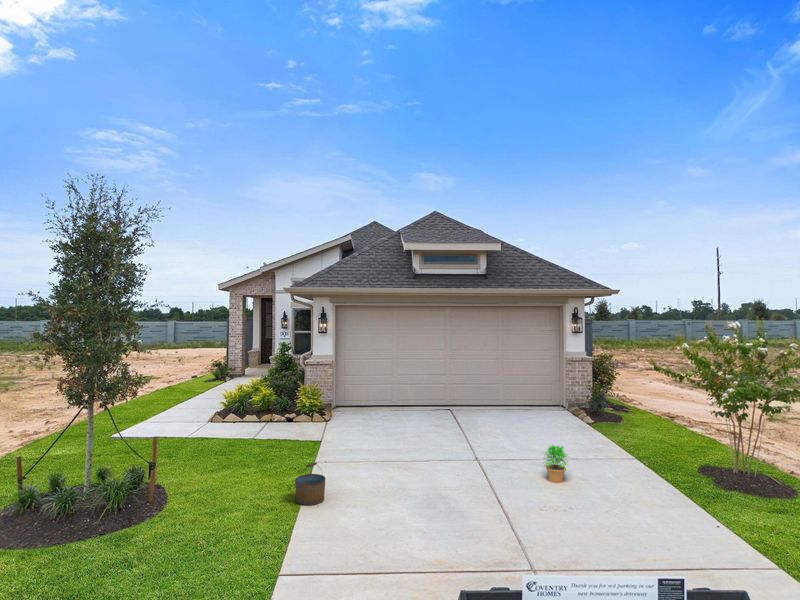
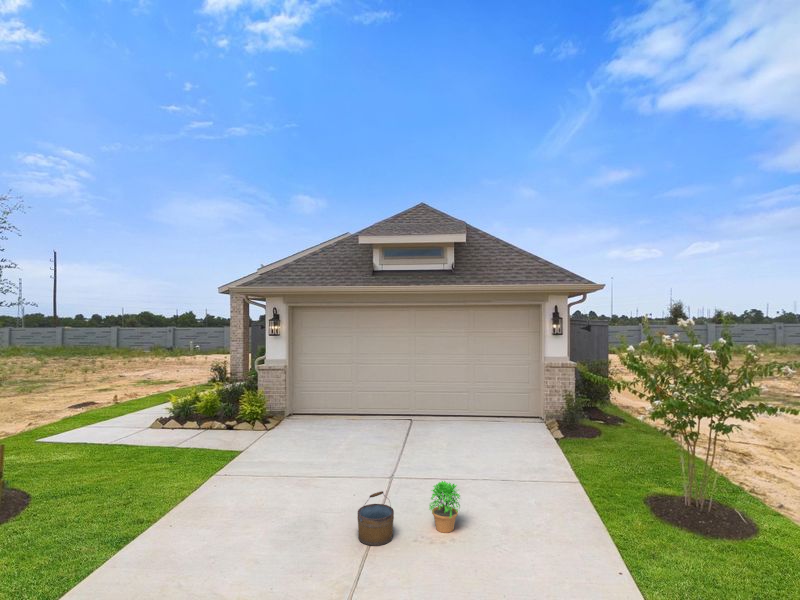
bucket: present [295,463,325,505] -> present [357,491,394,546]

